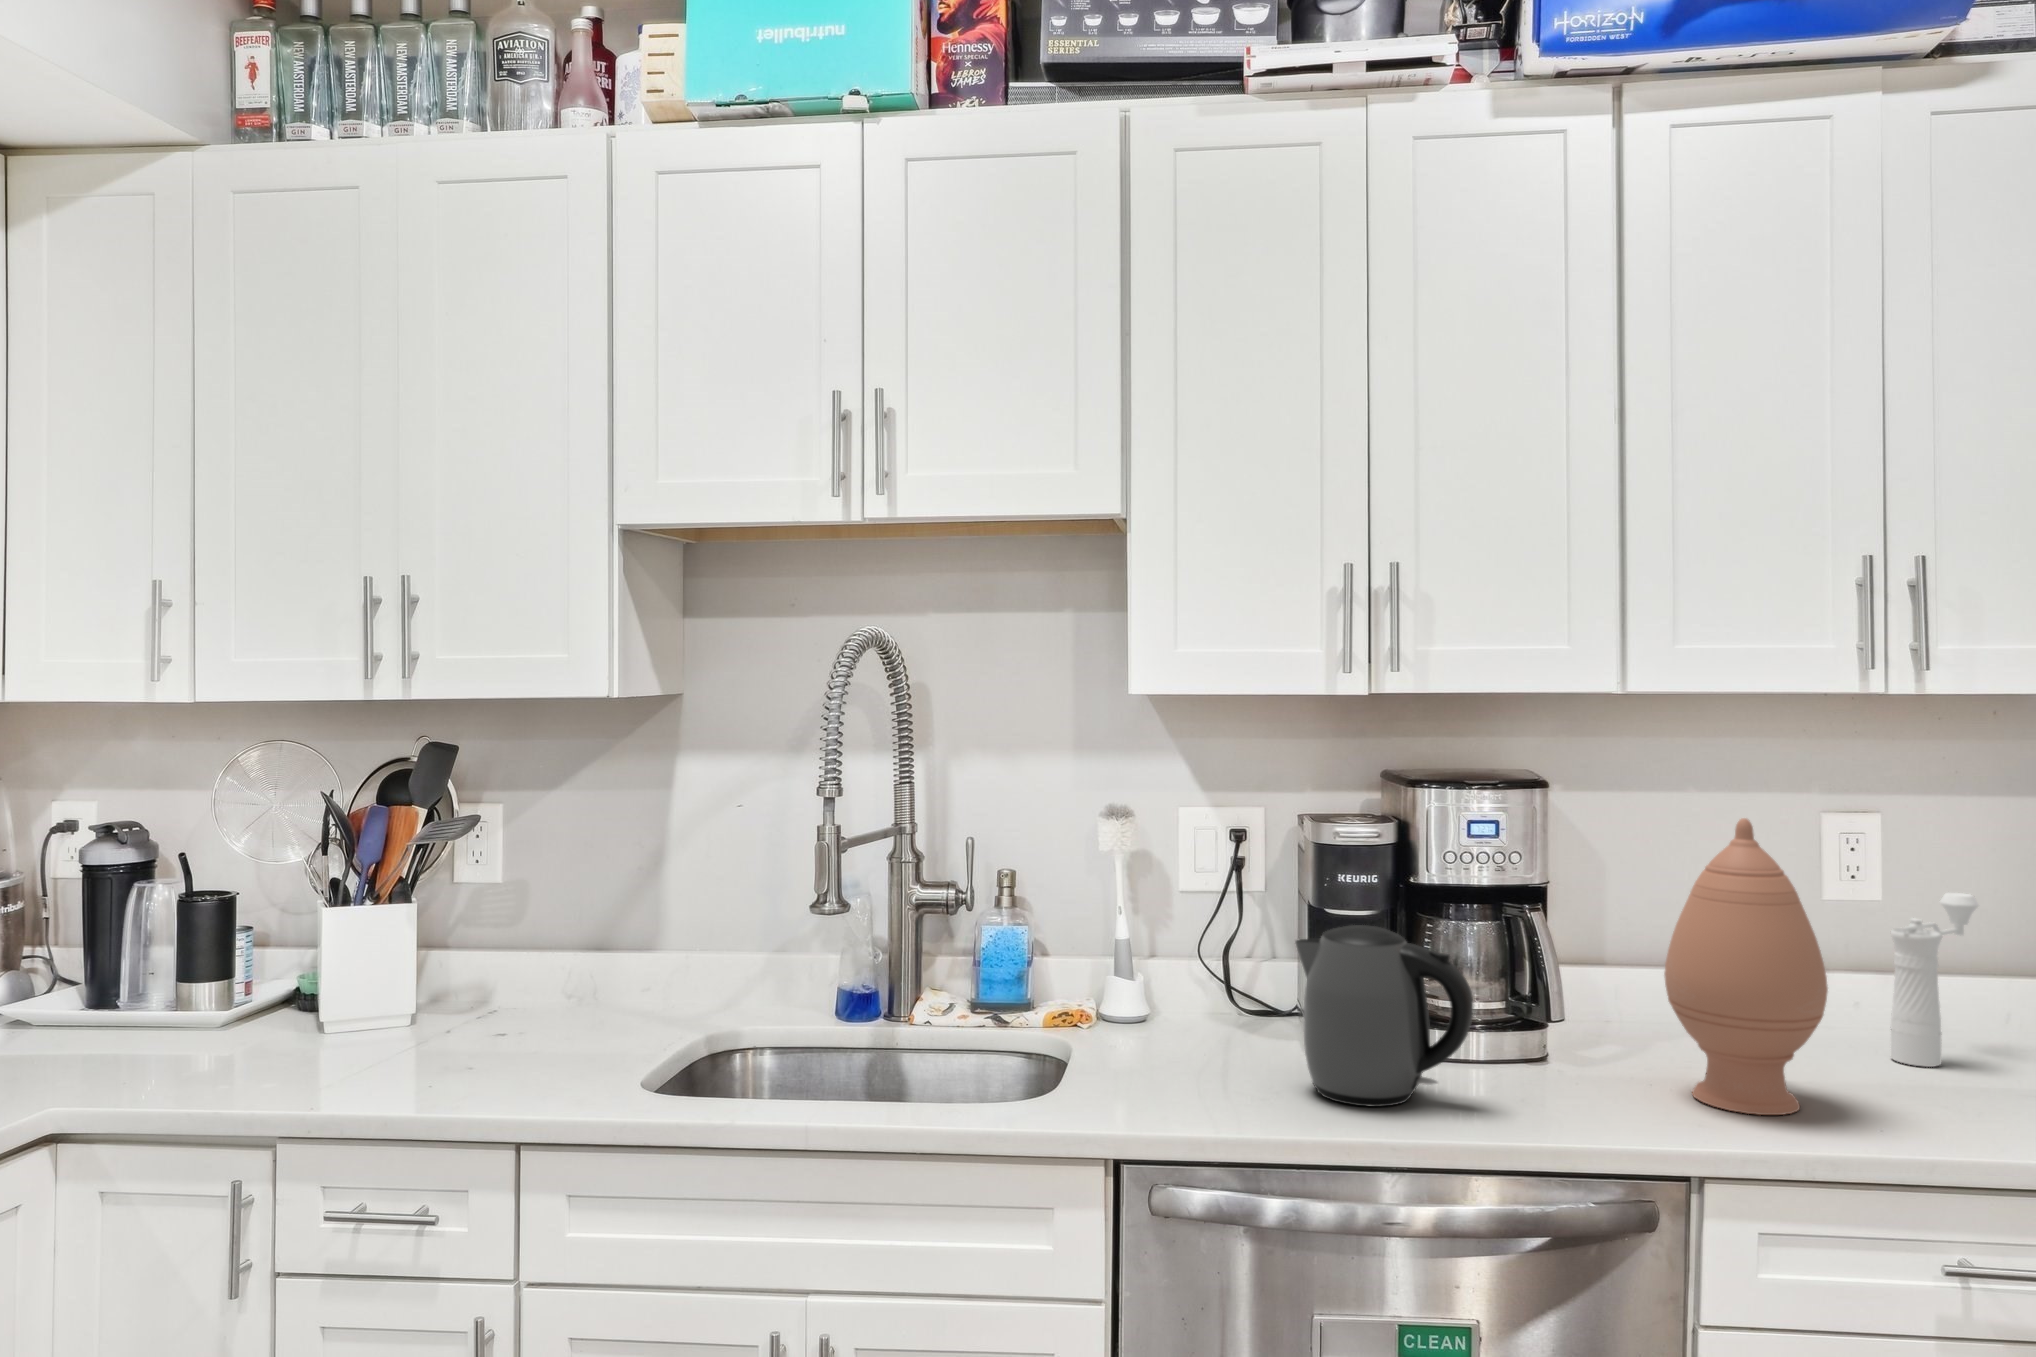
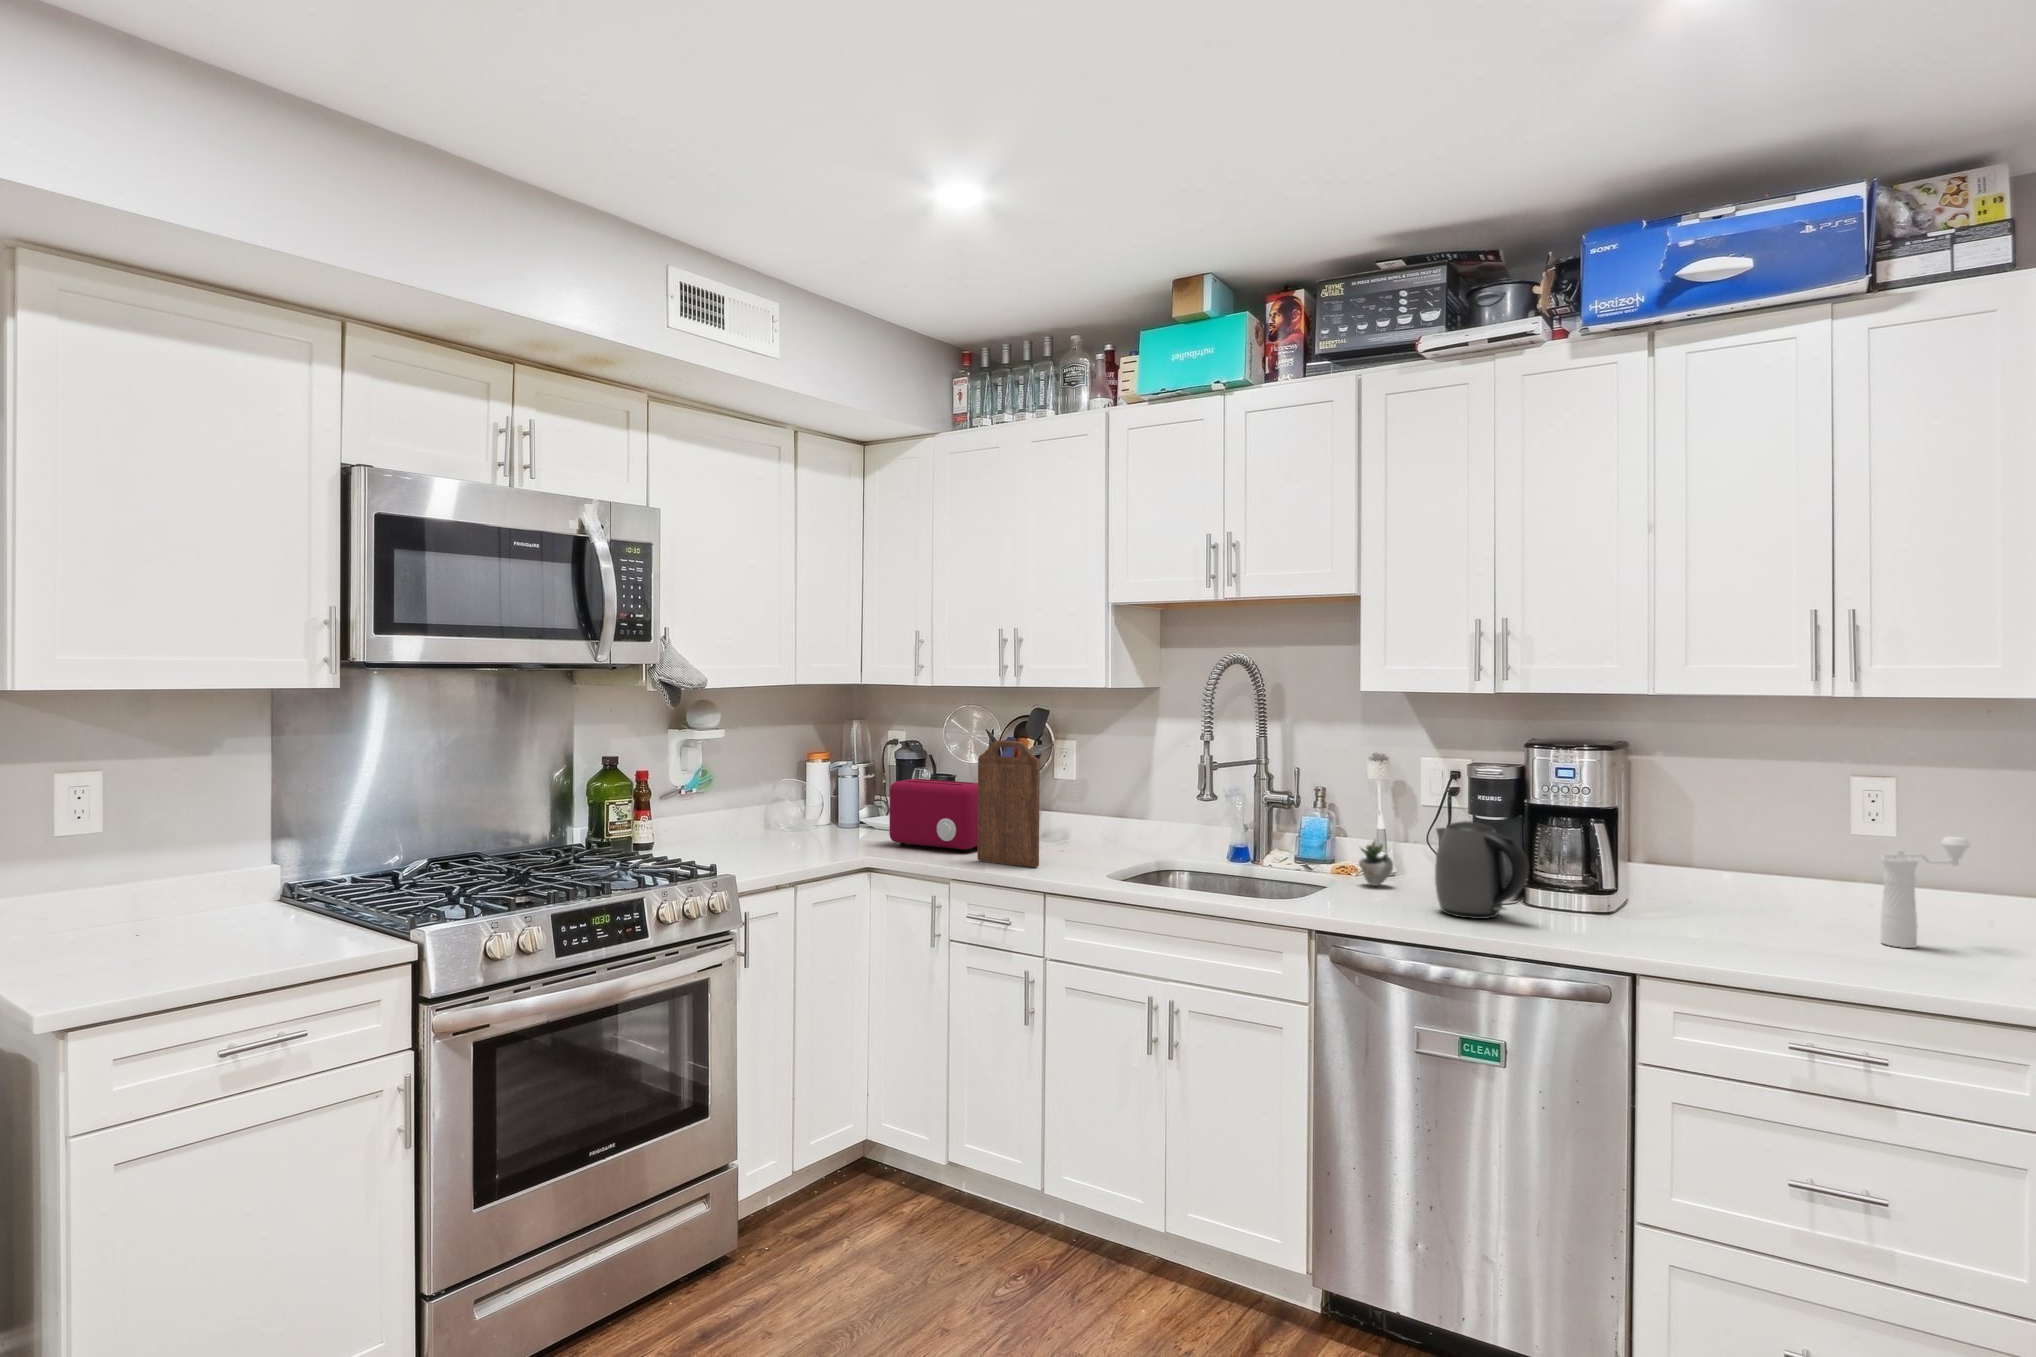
cutting board: none [319,814,480,1094] -> present [977,741,1040,868]
vase: present [1664,818,1828,1115] -> none [1662,772,1765,949]
toaster: none [71,906,335,1068] -> present [889,779,978,852]
succulent plant: none [1116,960,1227,1046] -> present [1359,840,1393,886]

